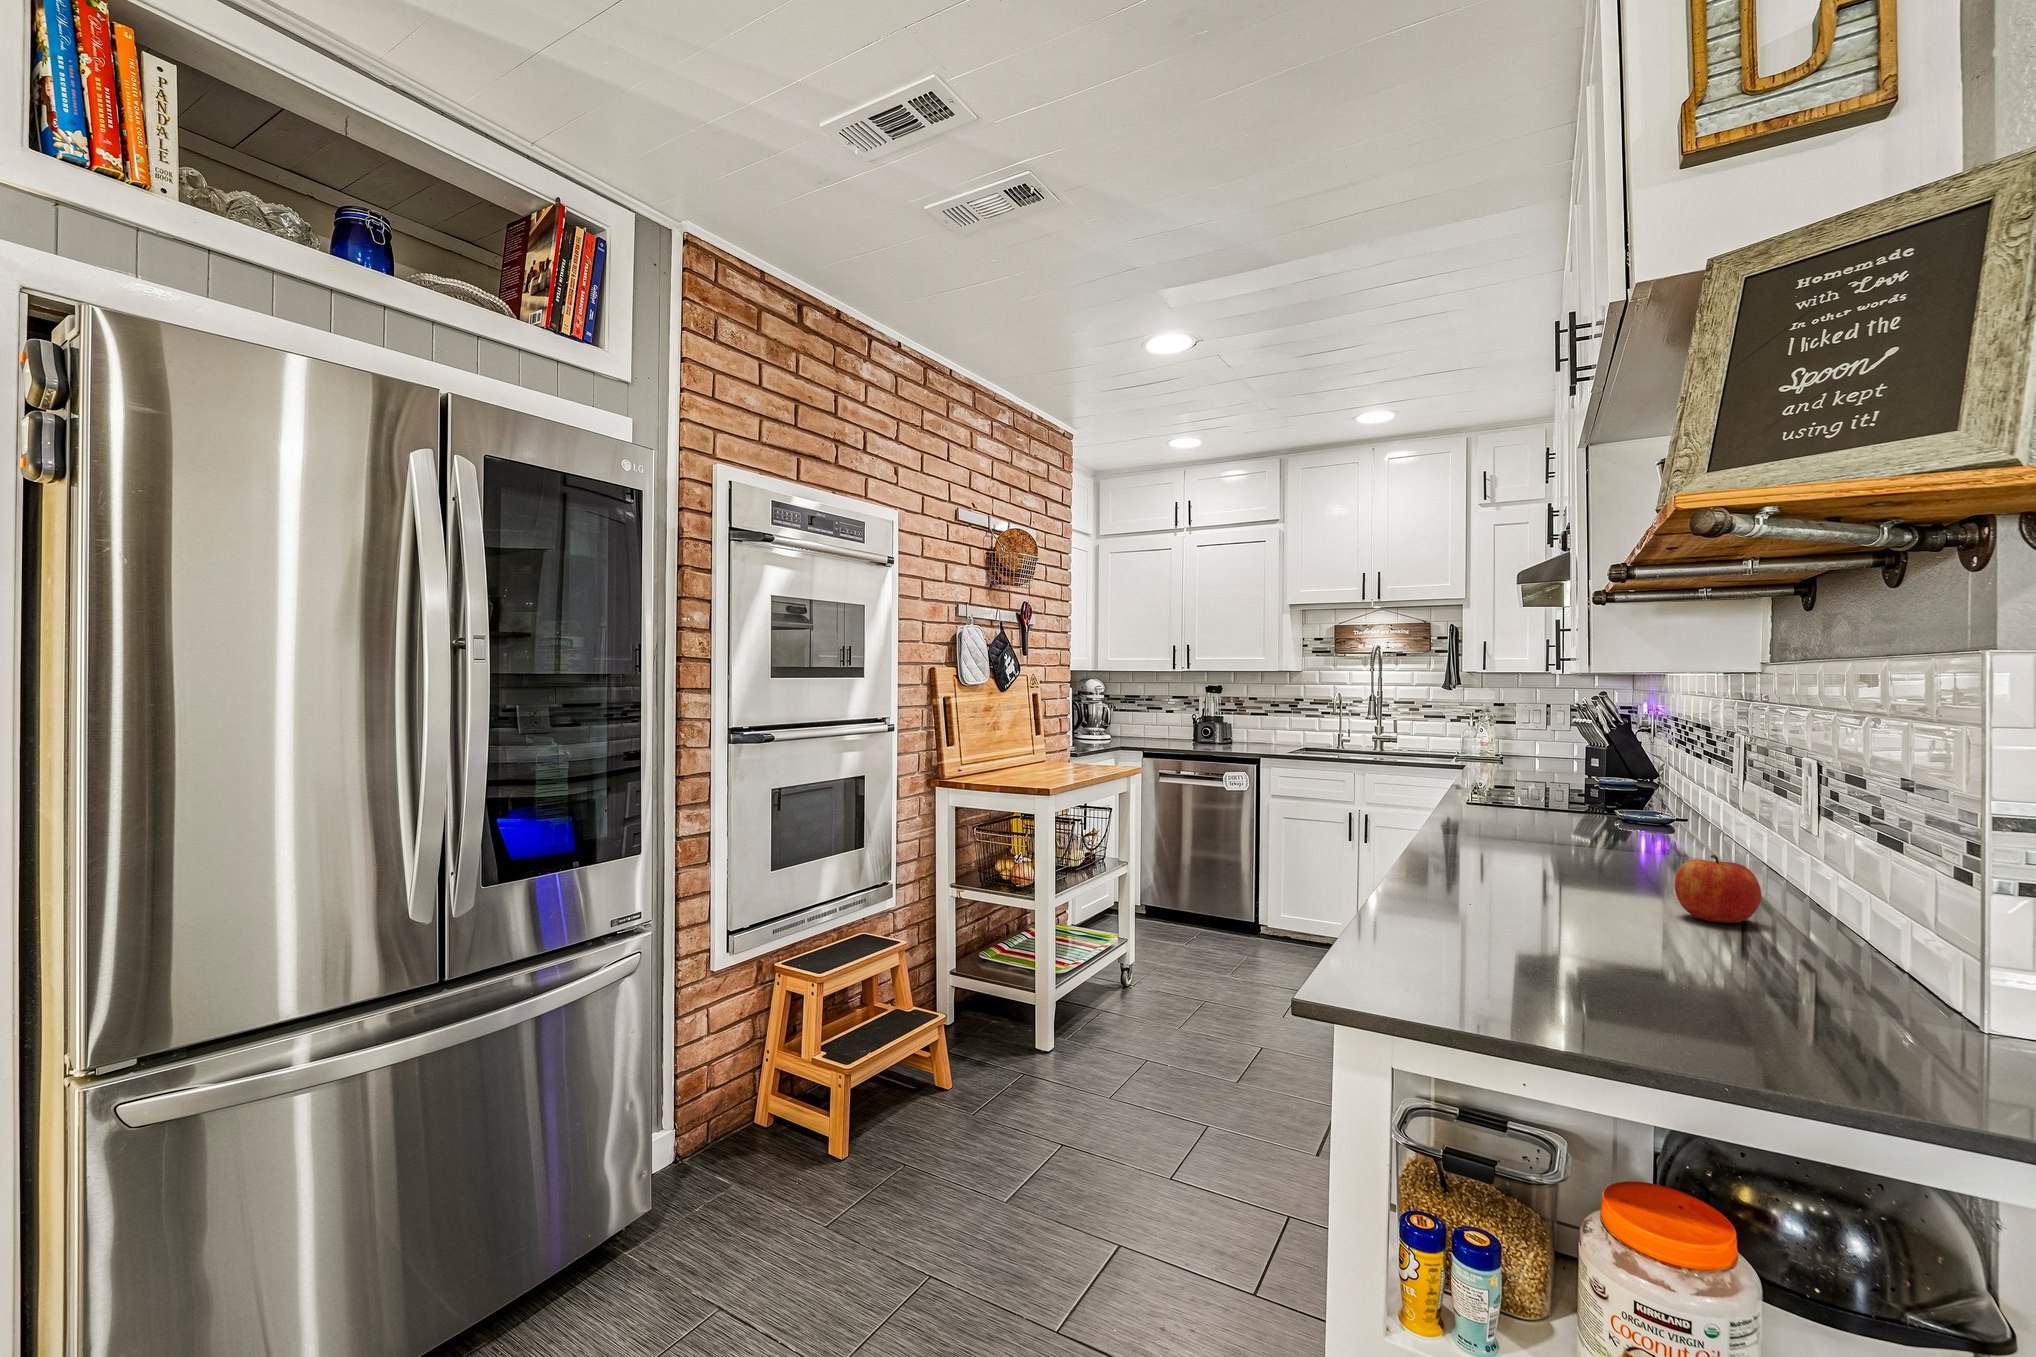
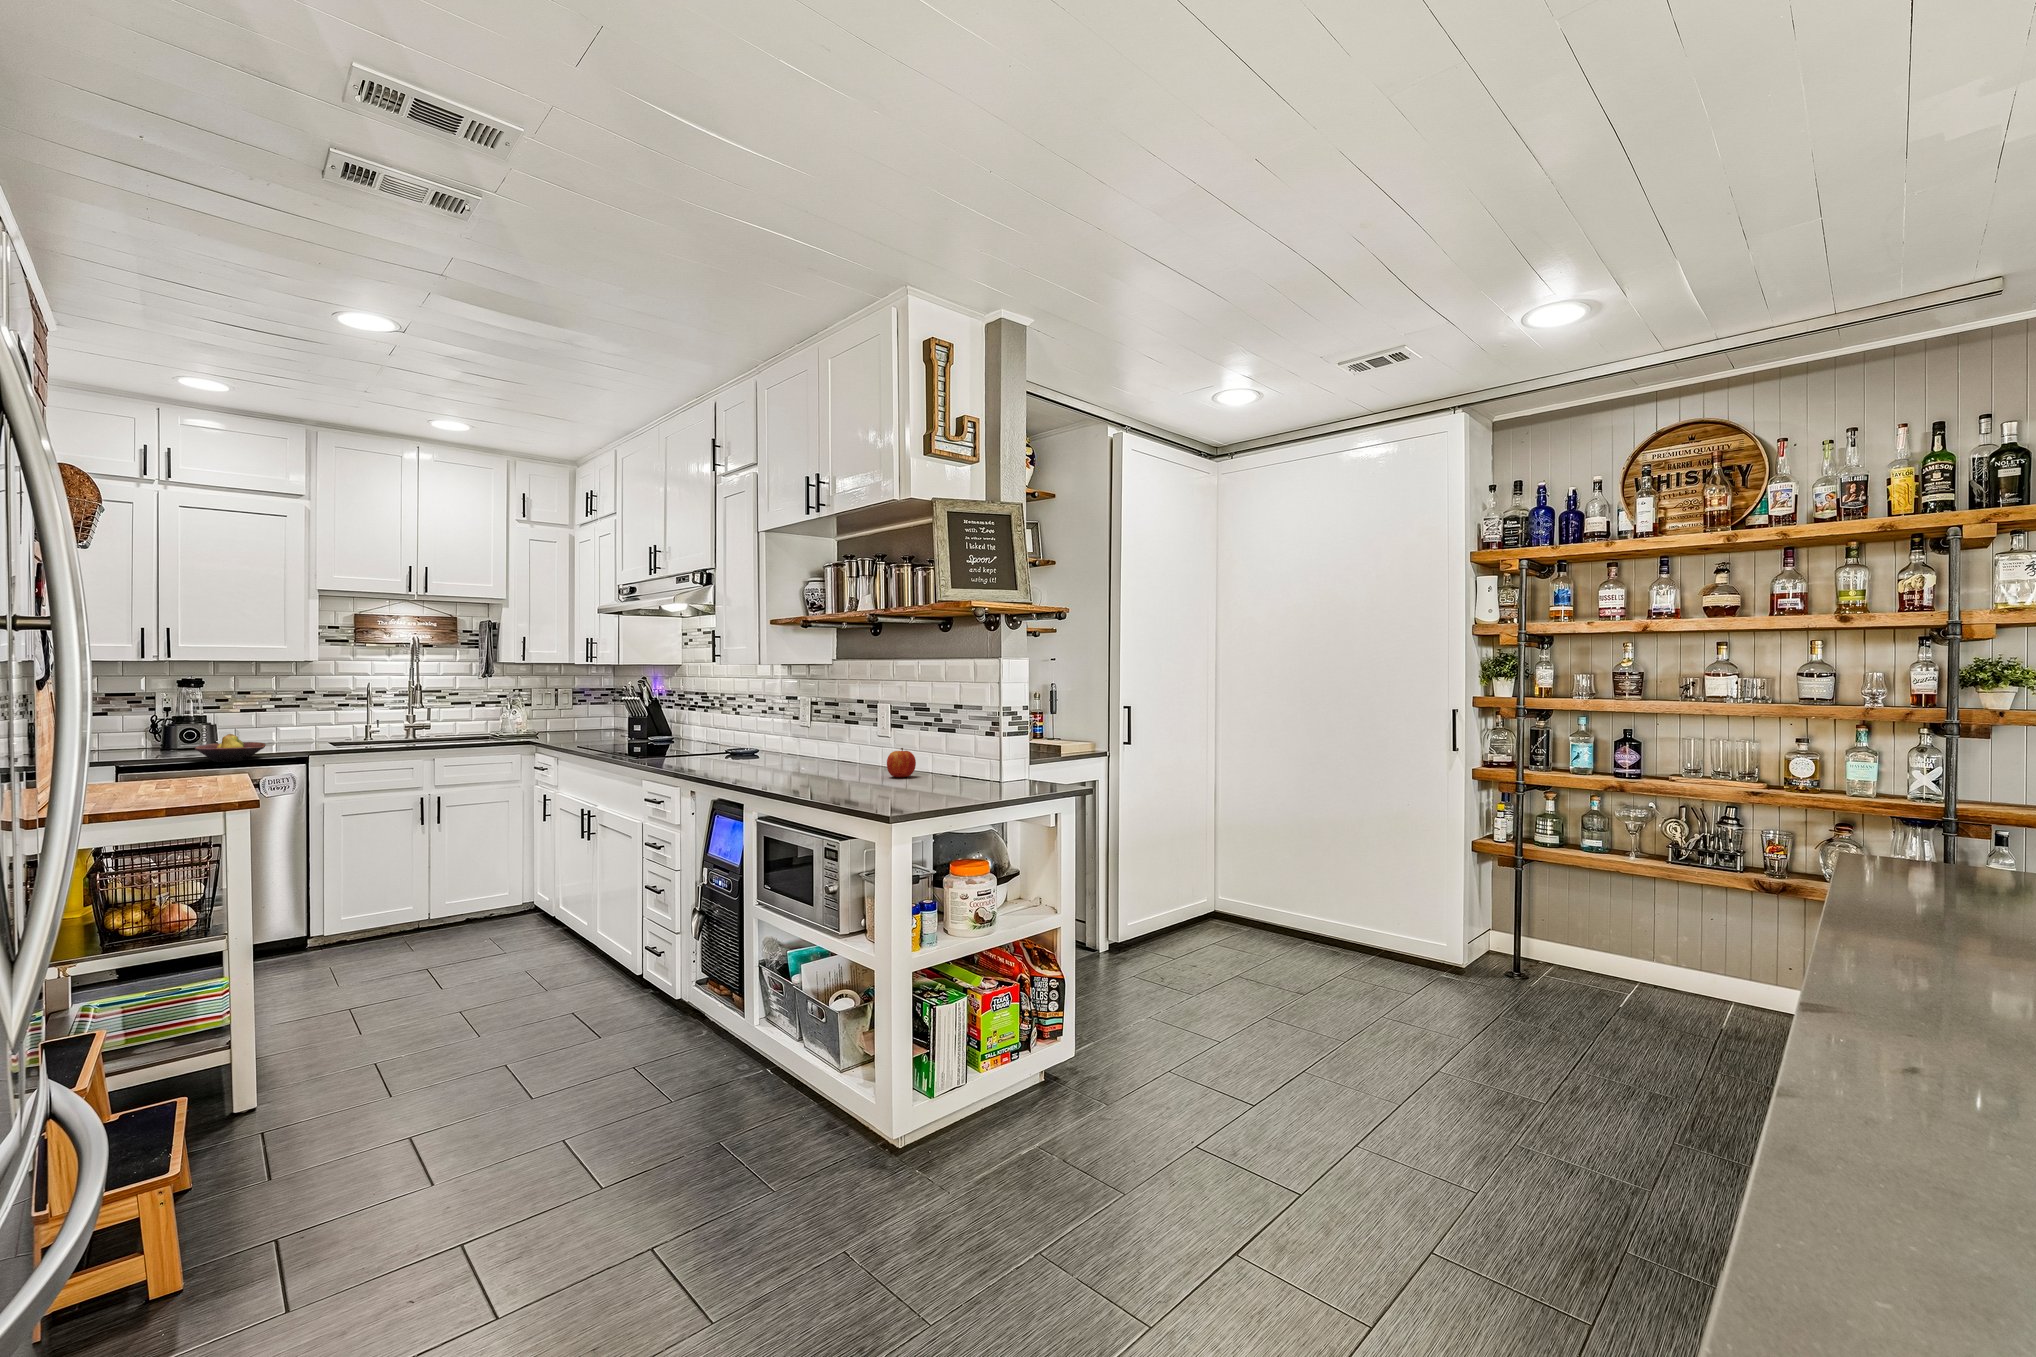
fruit bowl: none [1181,733,1237,756] -> present [195,734,266,762]

